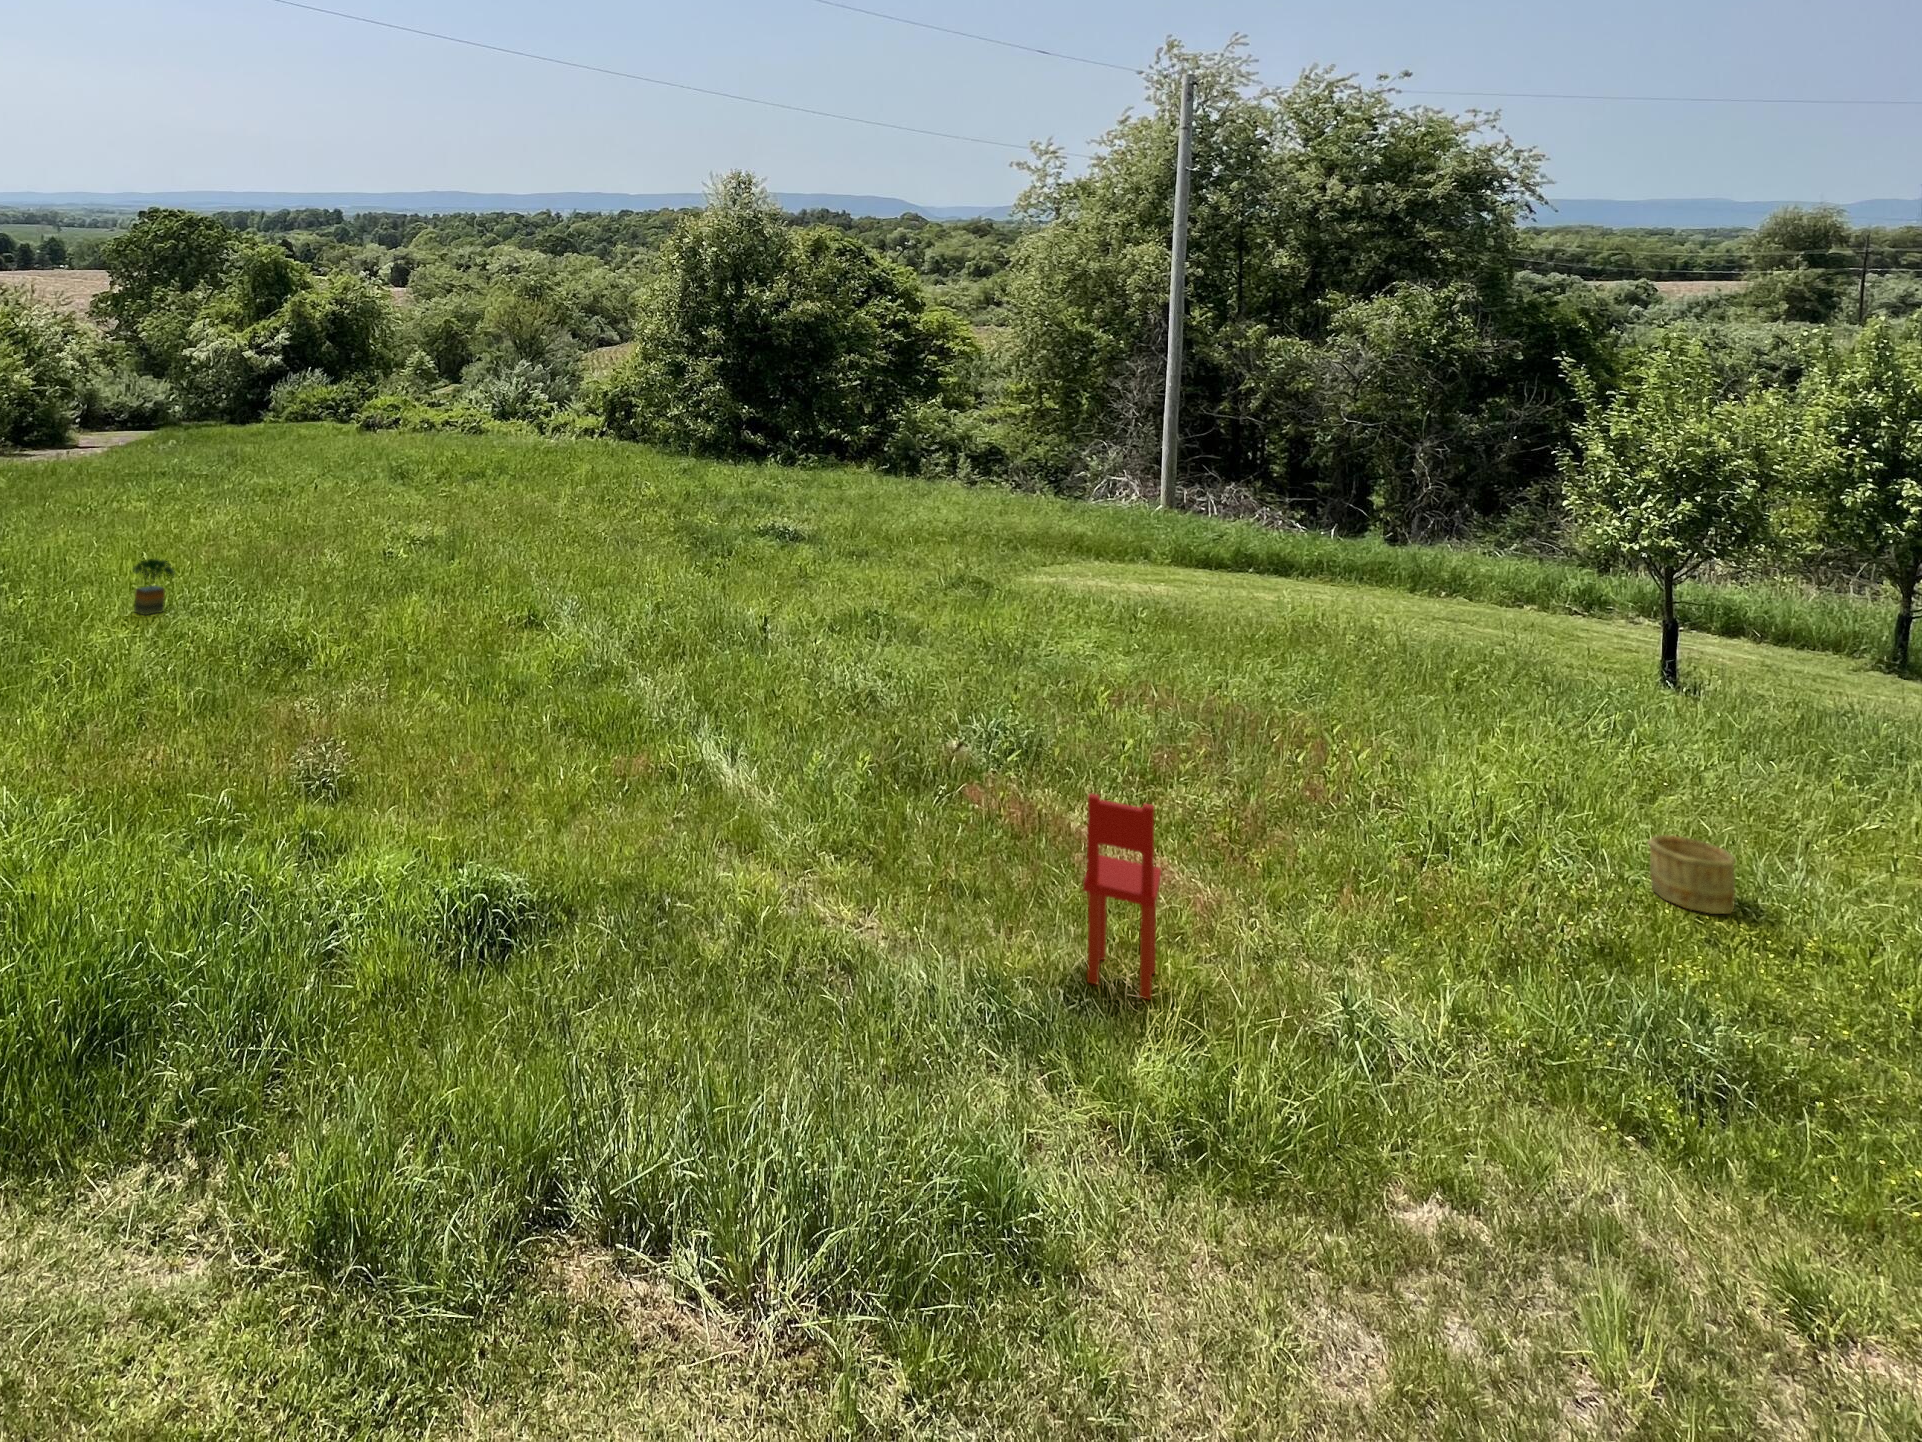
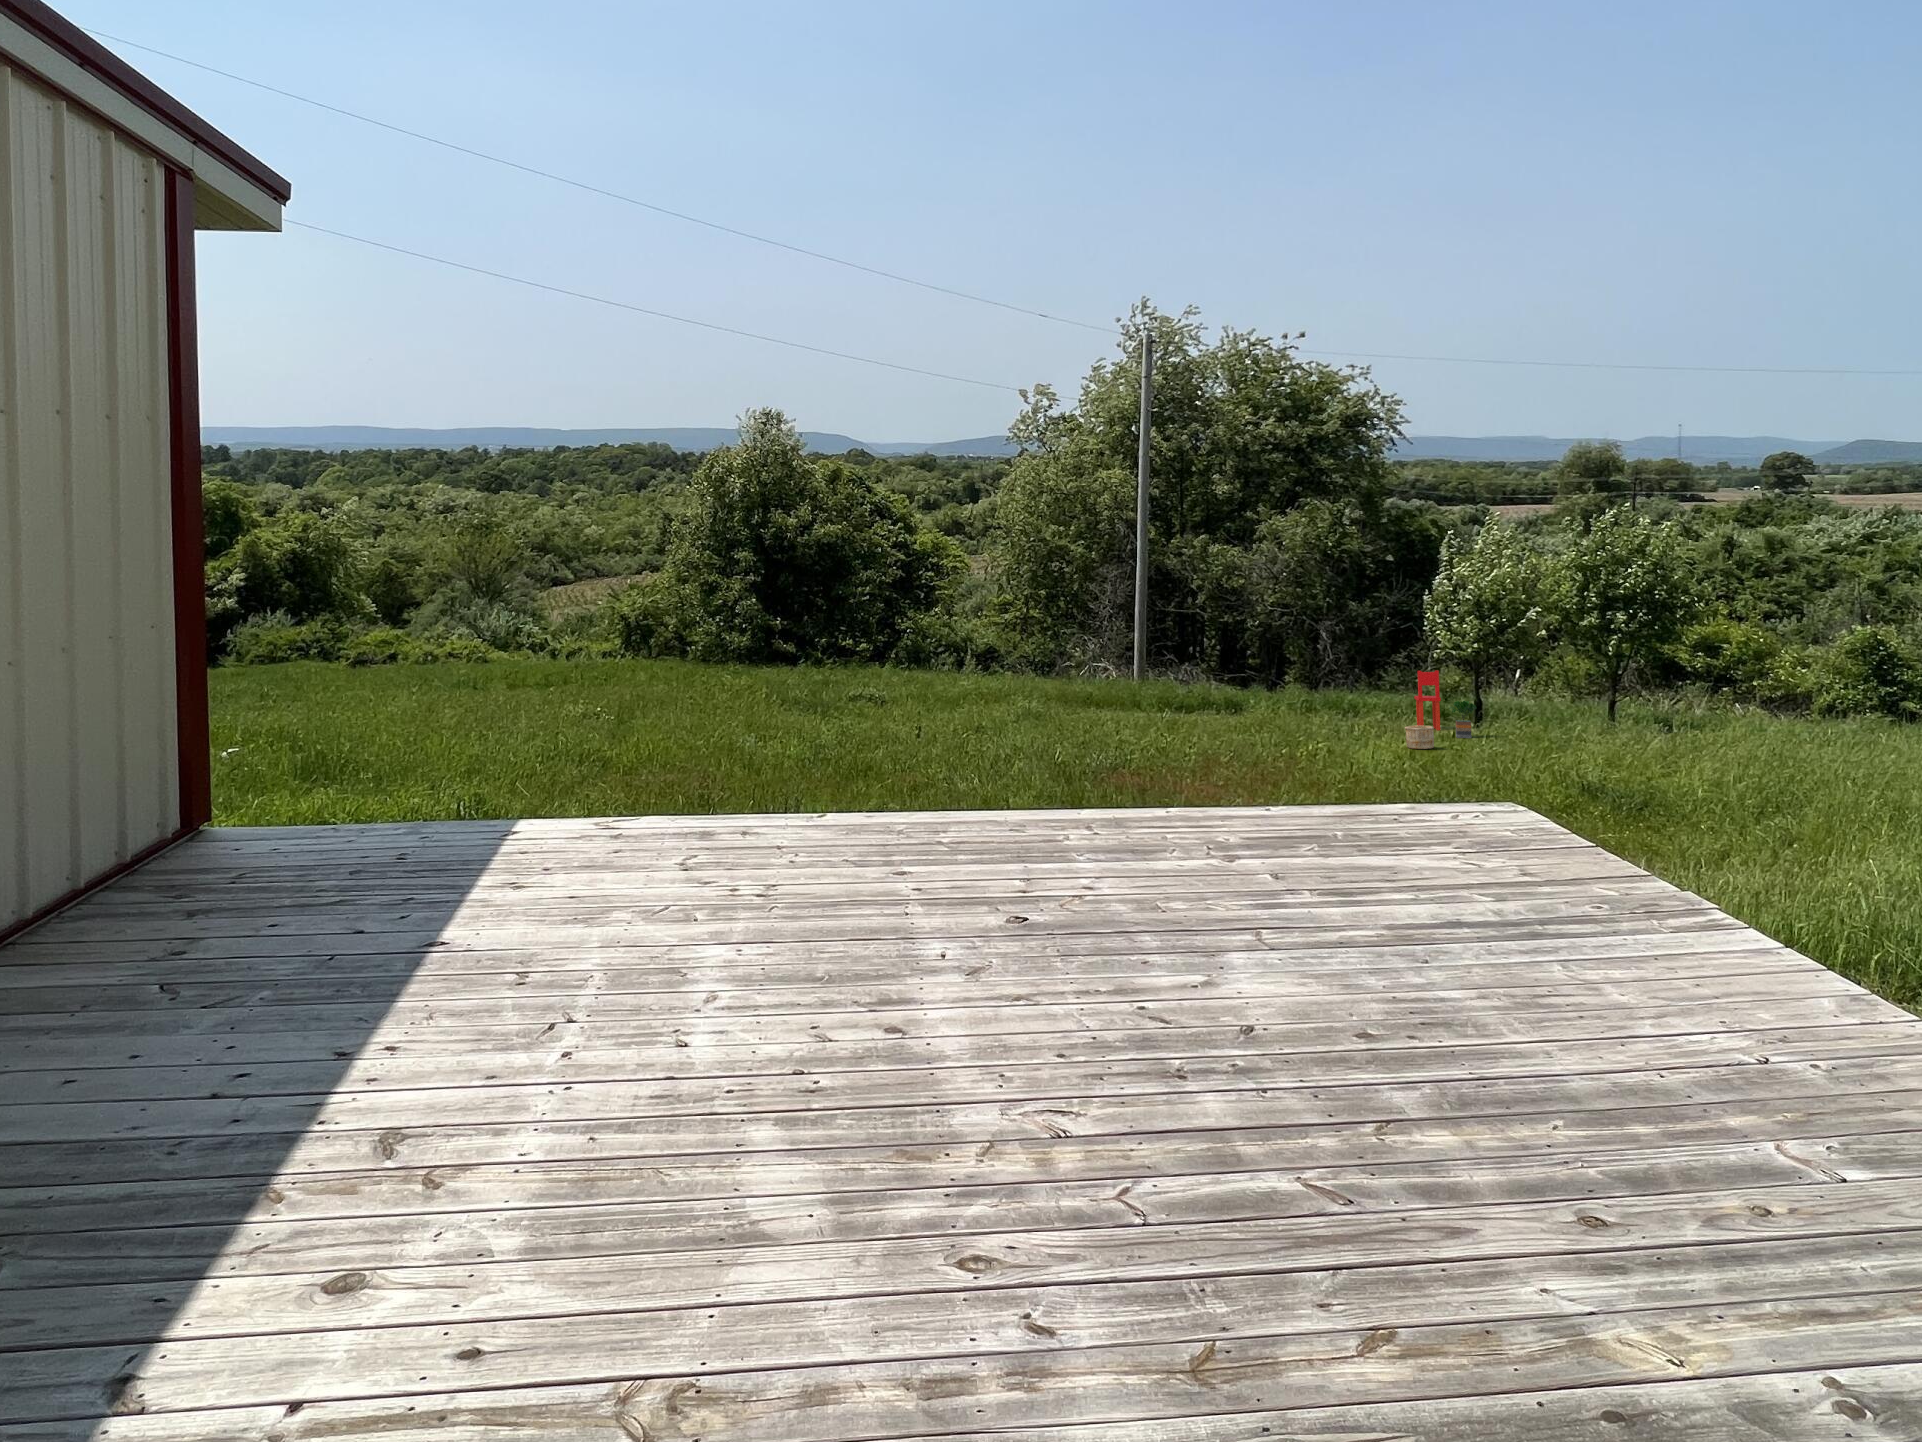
potted tree: present [133,559,175,615] -> present [1450,701,1476,738]
chair: present [1083,793,1161,999] -> present [1414,671,1441,730]

